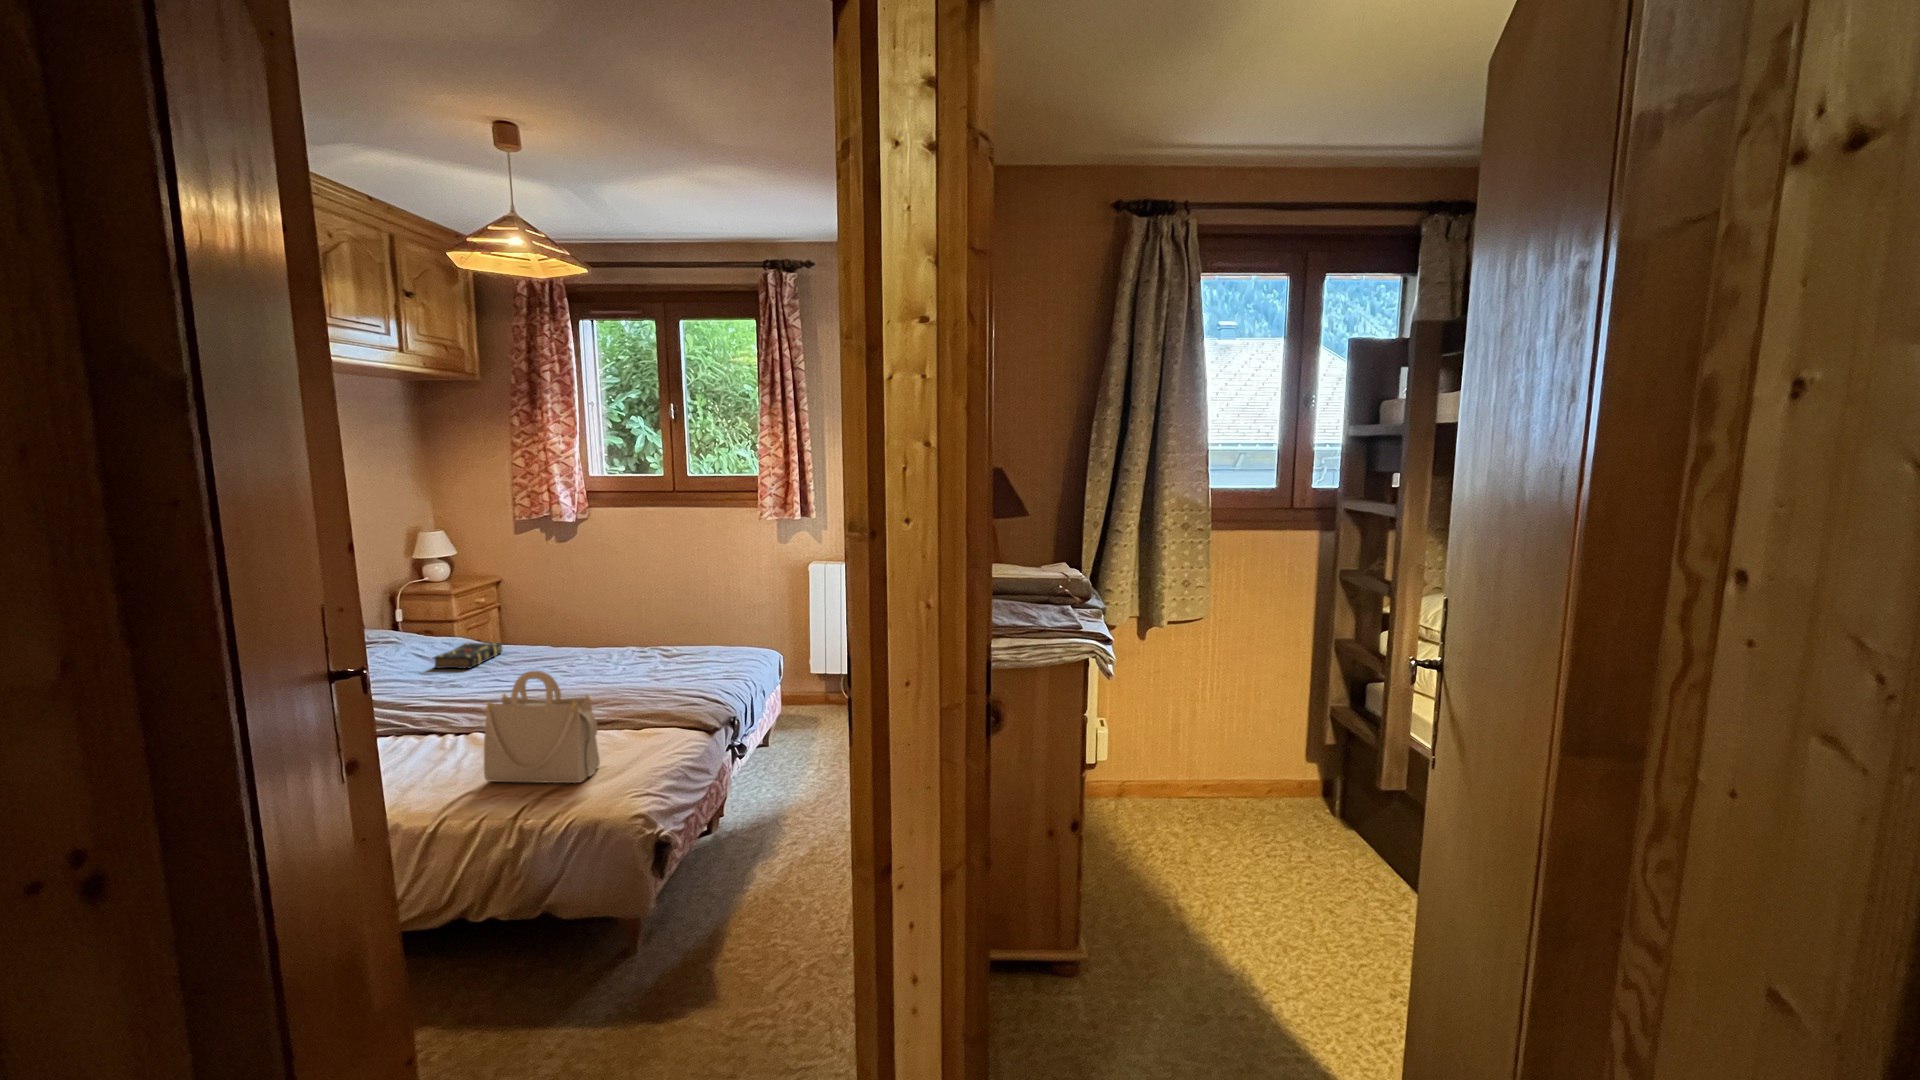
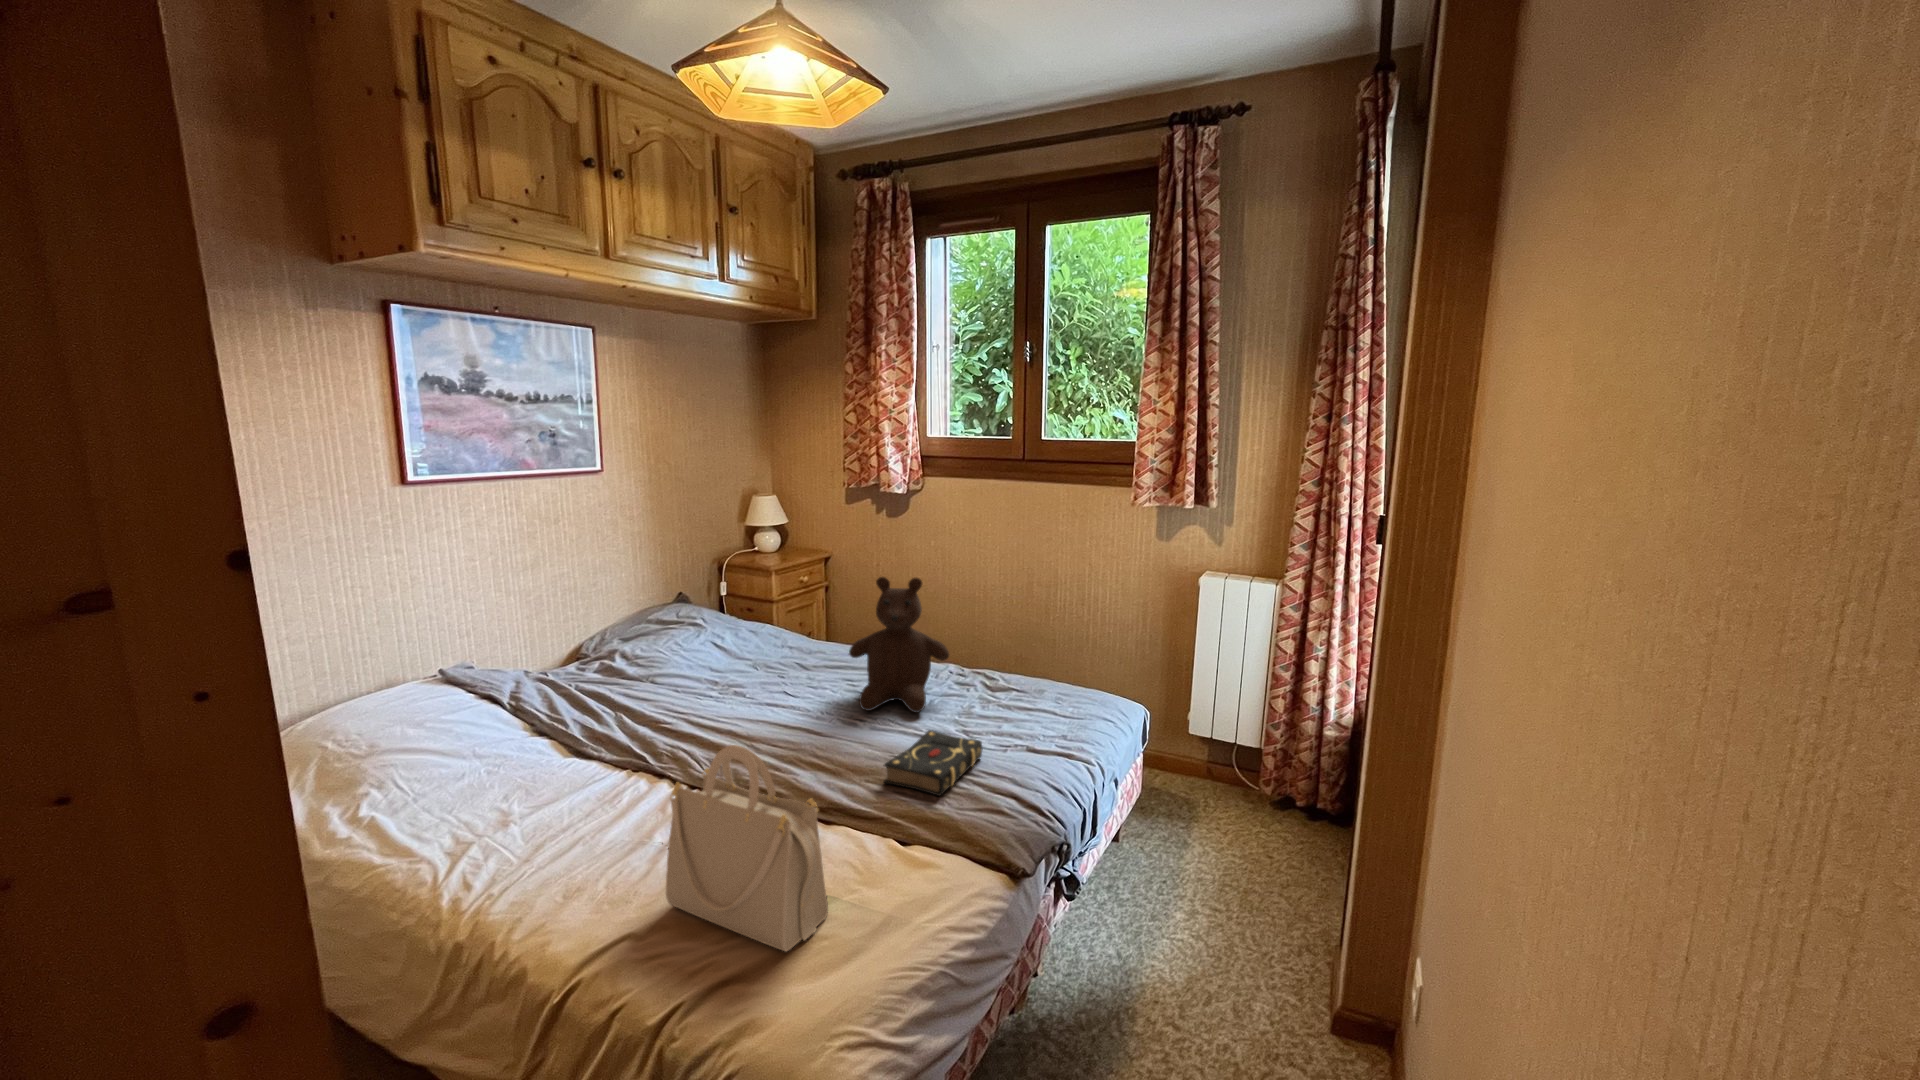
teddy bear: none [559,577,639,673] -> present [849,577,949,713]
book: present [433,643,502,668] -> present [883,730,983,796]

